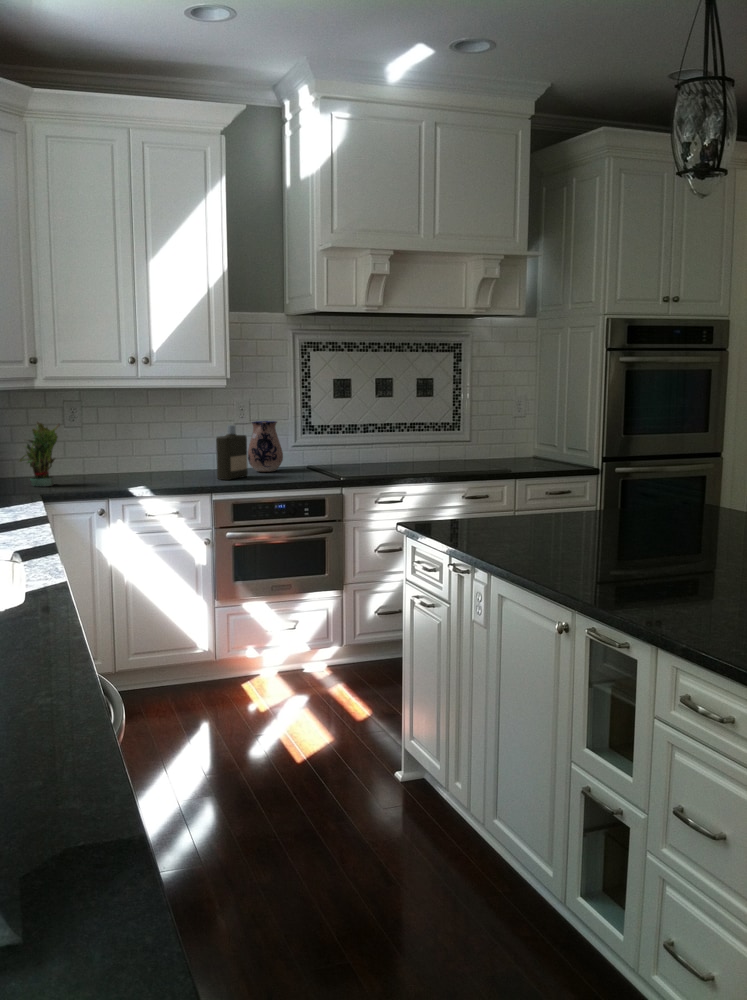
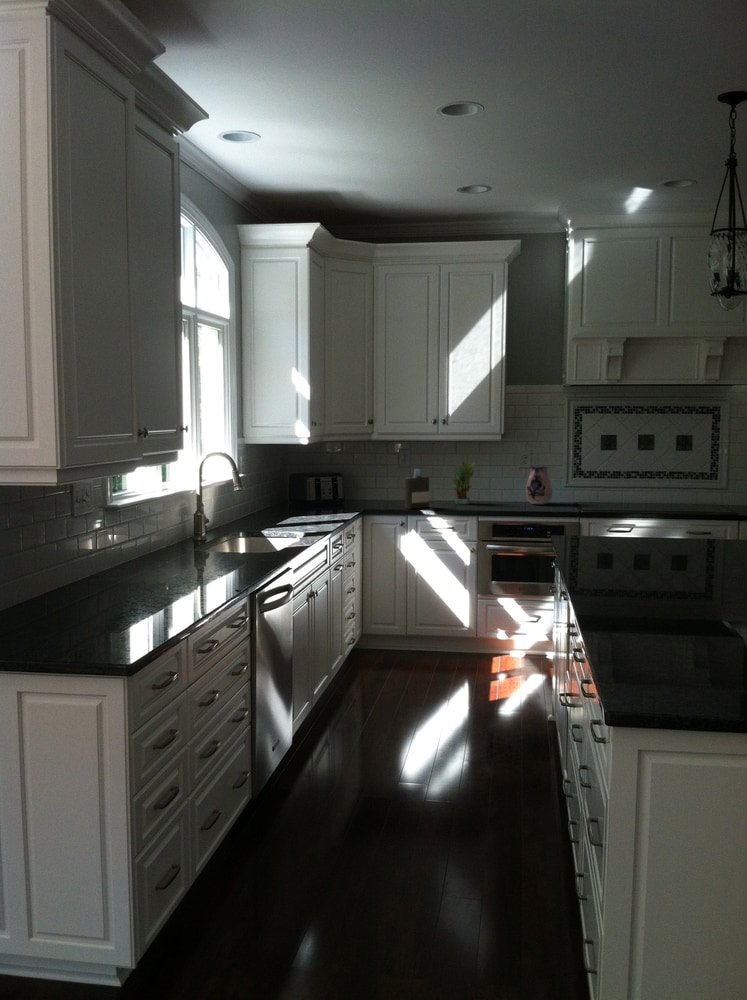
potted plant: present [20,421,59,486] -> present [449,461,475,504]
bottle: present [216,425,248,480] -> present [405,469,429,509]

